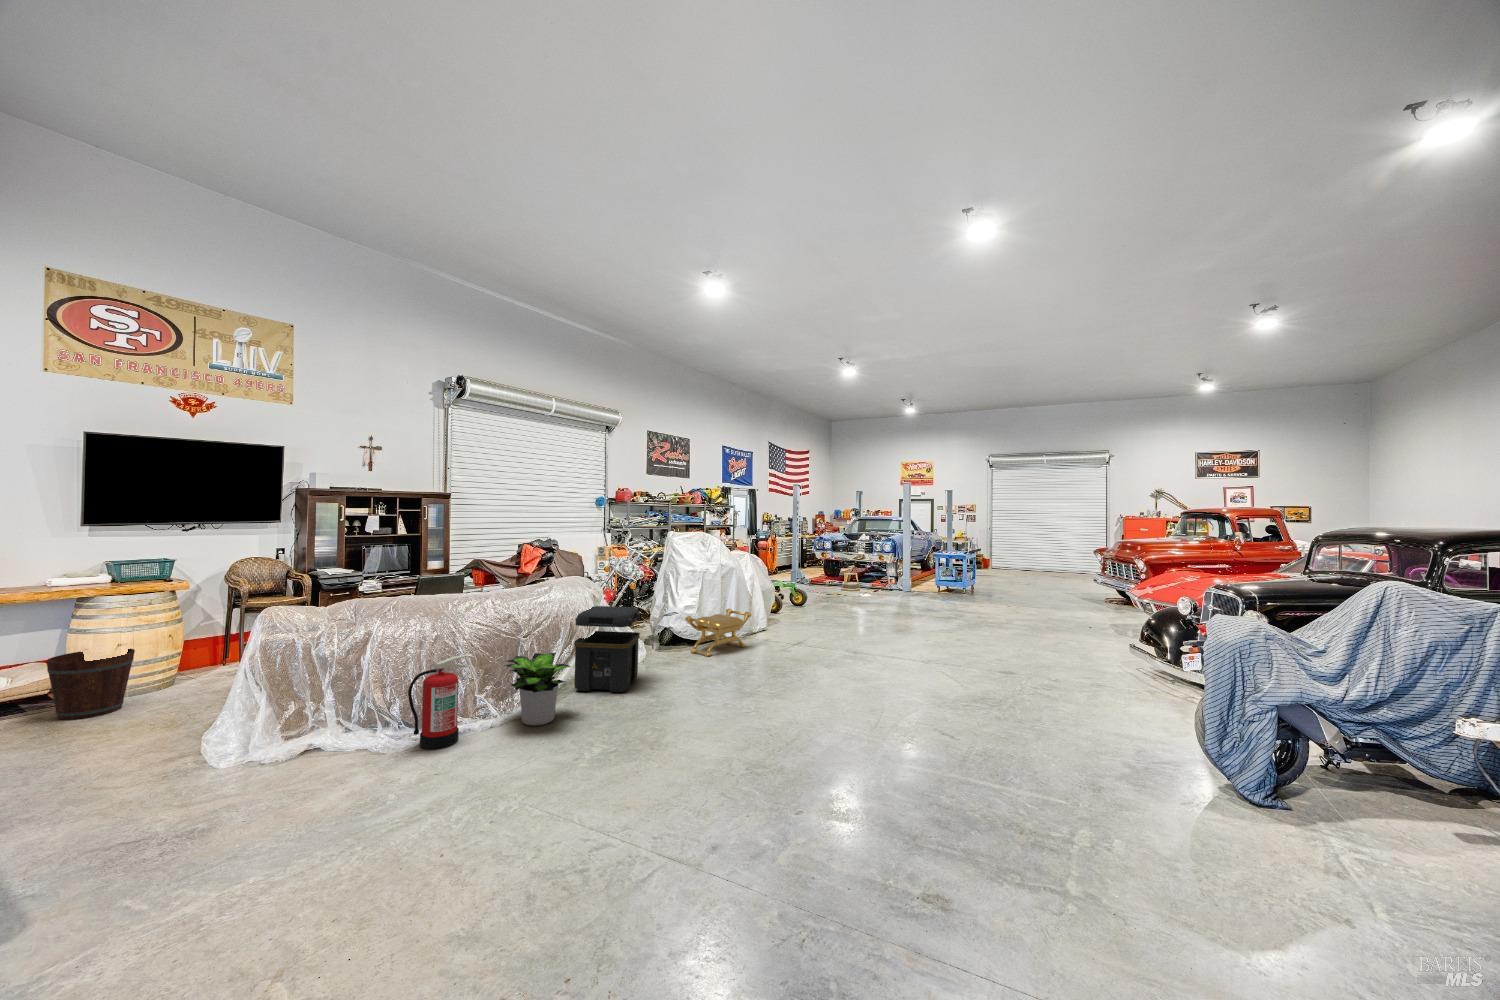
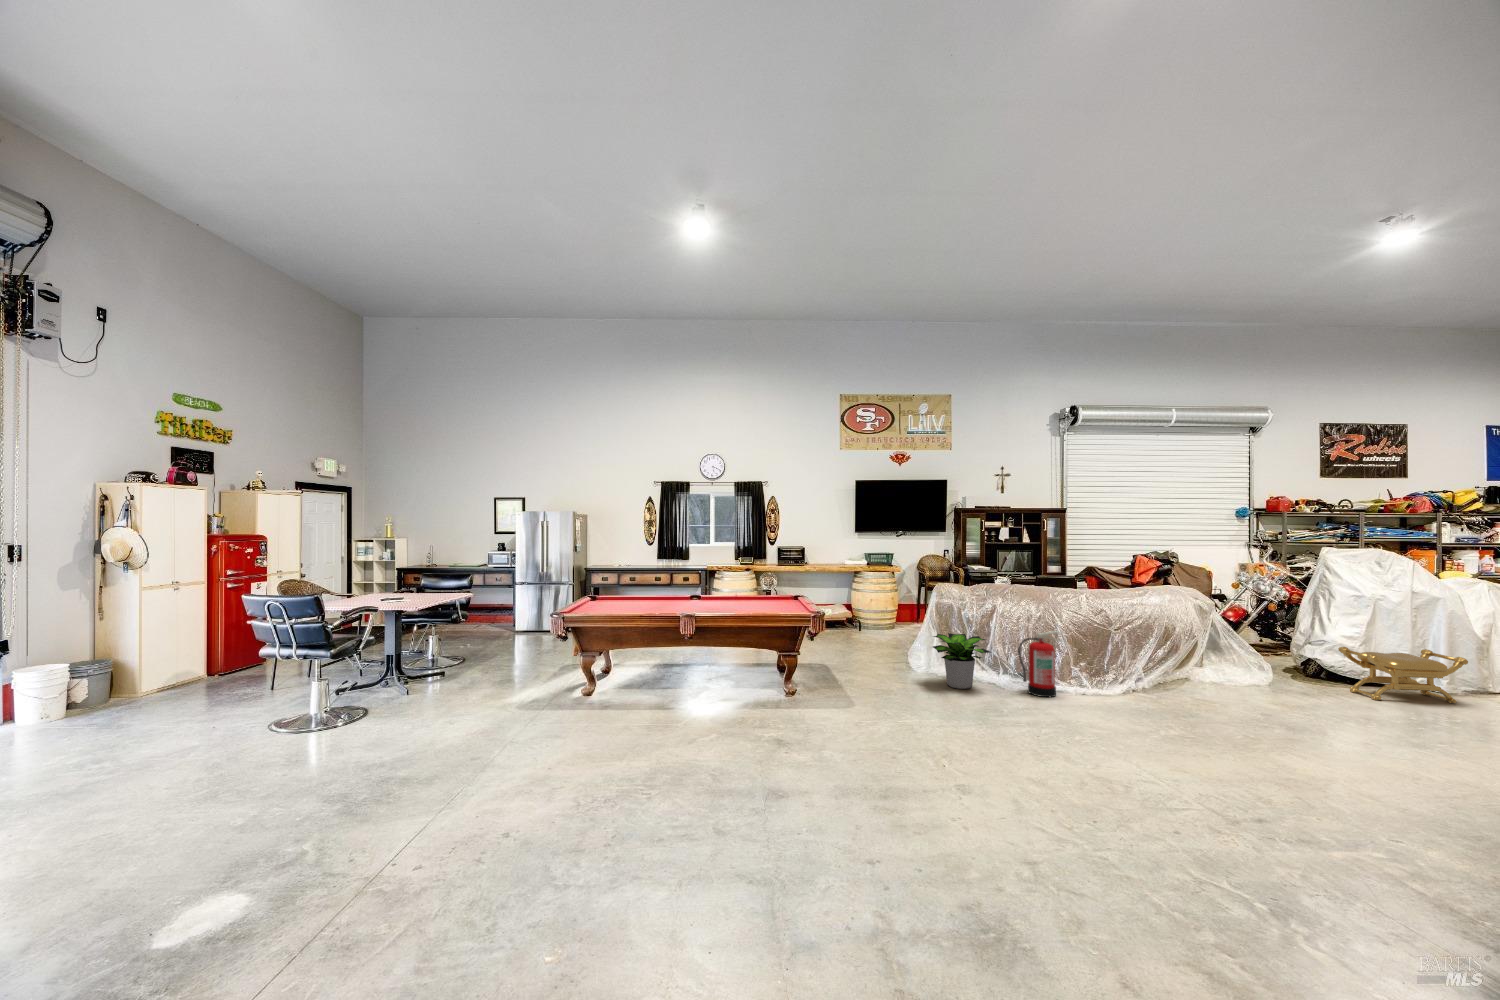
toolbox: present [574,606,640,692] -> none [1170,615,1254,703]
bucket: present [46,649,135,720] -> none [845,599,878,636]
potted plant: present [505,653,570,726] -> present [933,633,991,689]

